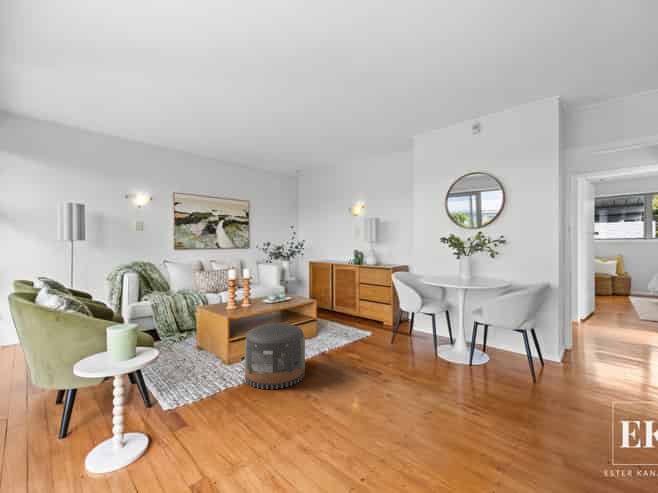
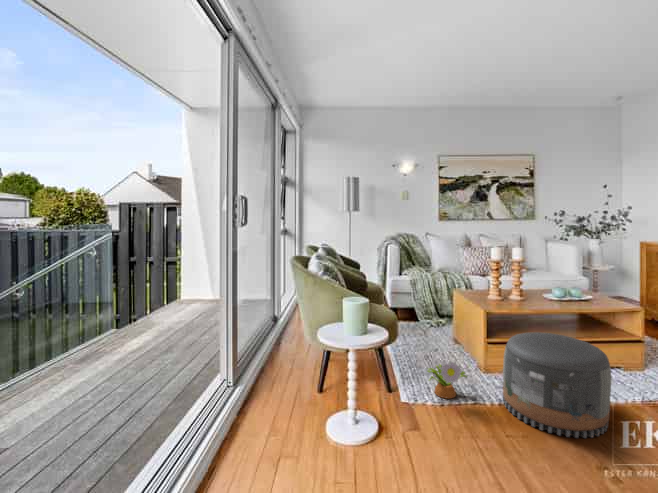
decorative plant: none [184,361,219,395] -> present [427,361,466,399]

